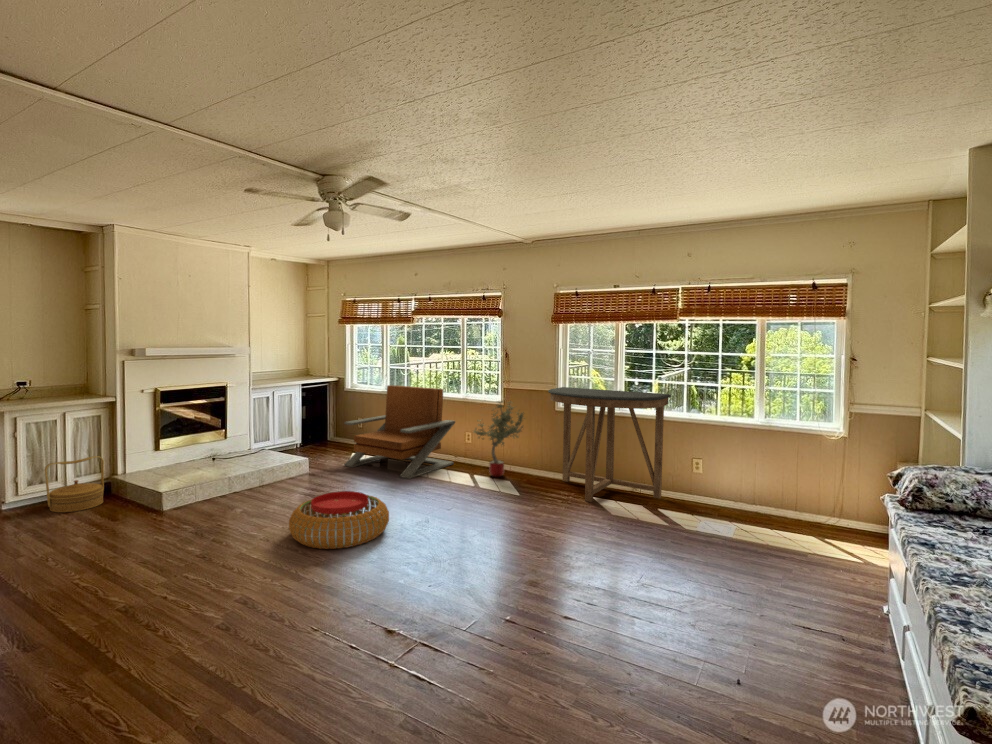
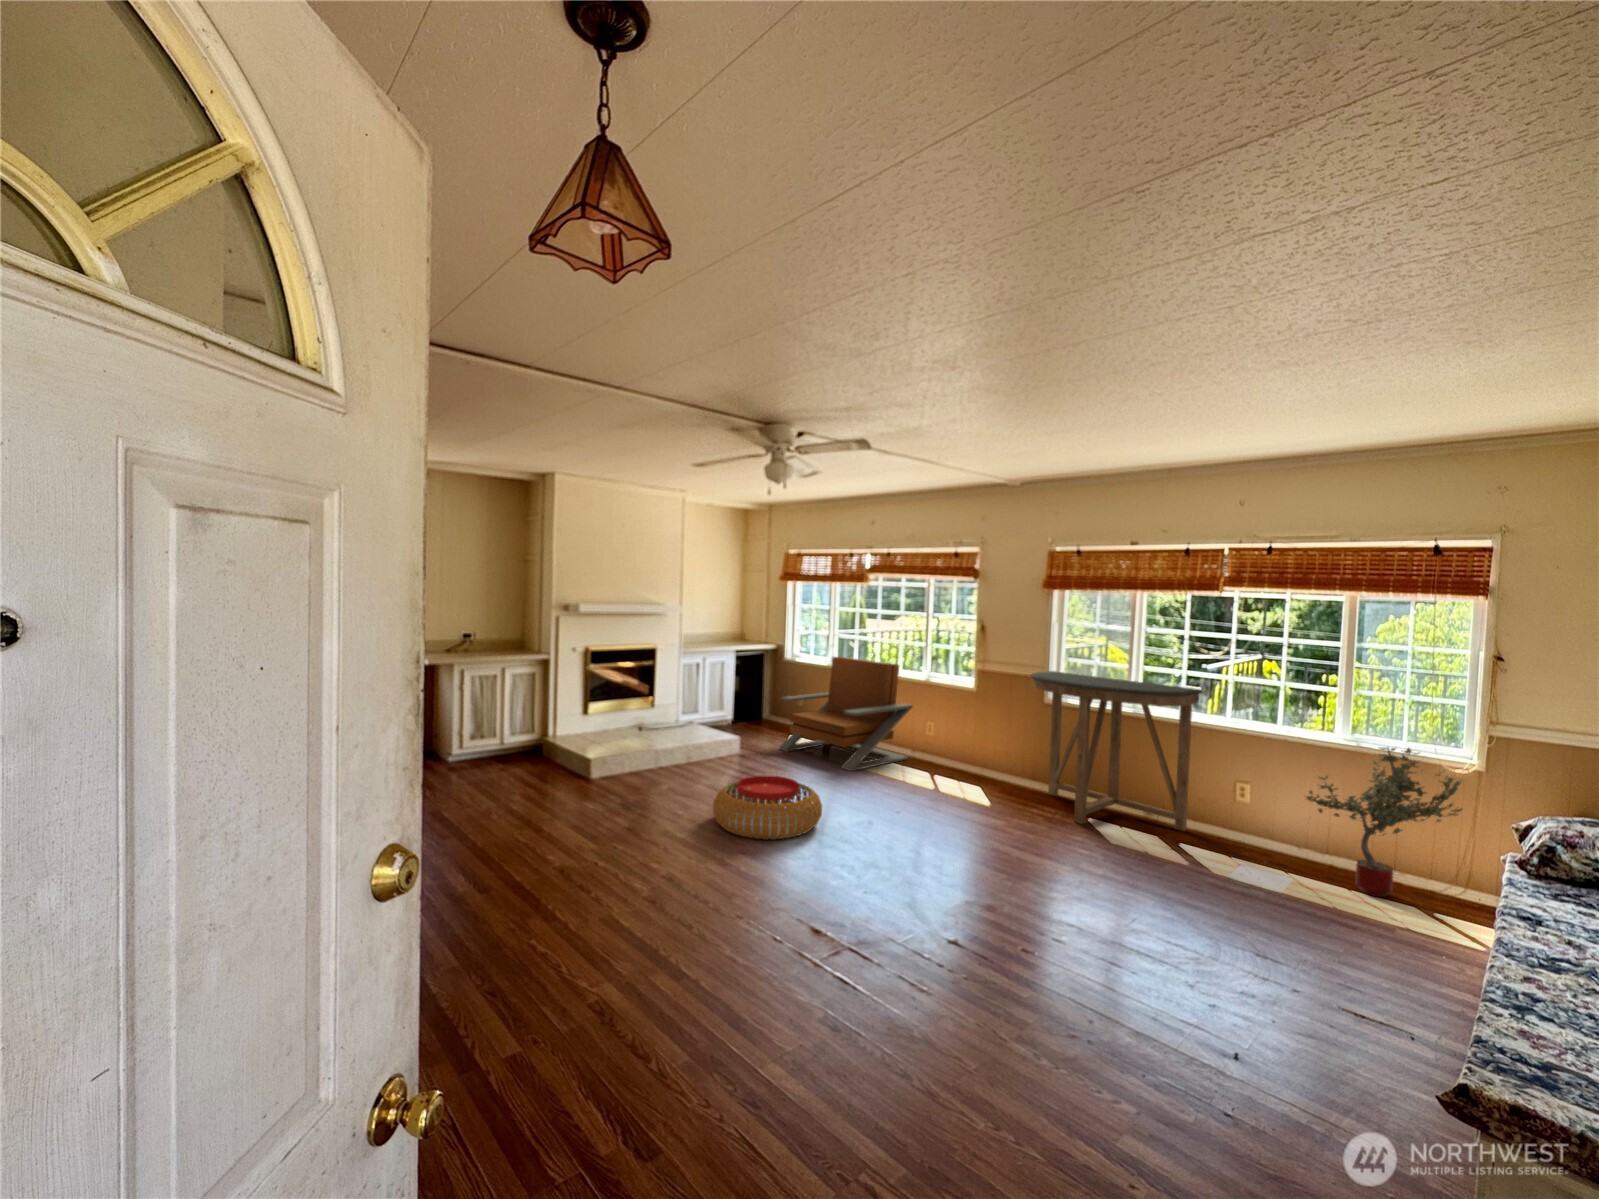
potted tree: present [474,401,523,477] -> present [1307,747,1462,897]
woven basket: present [44,456,104,512] -> none [487,714,538,769]

